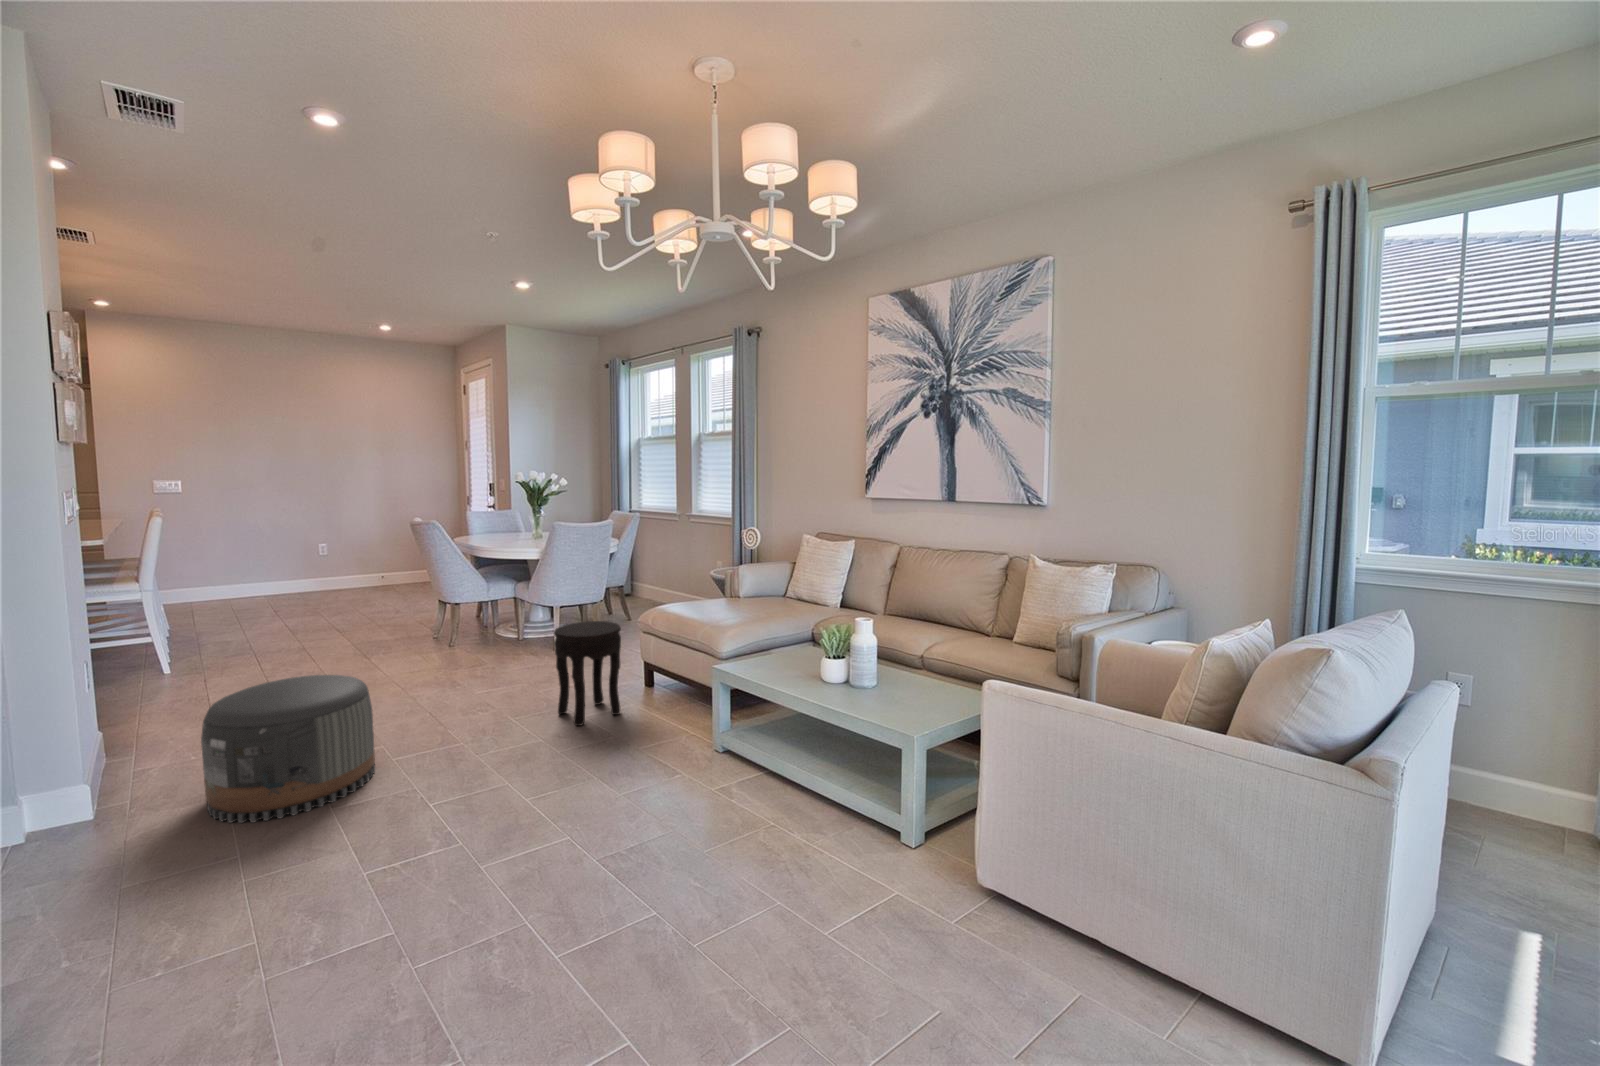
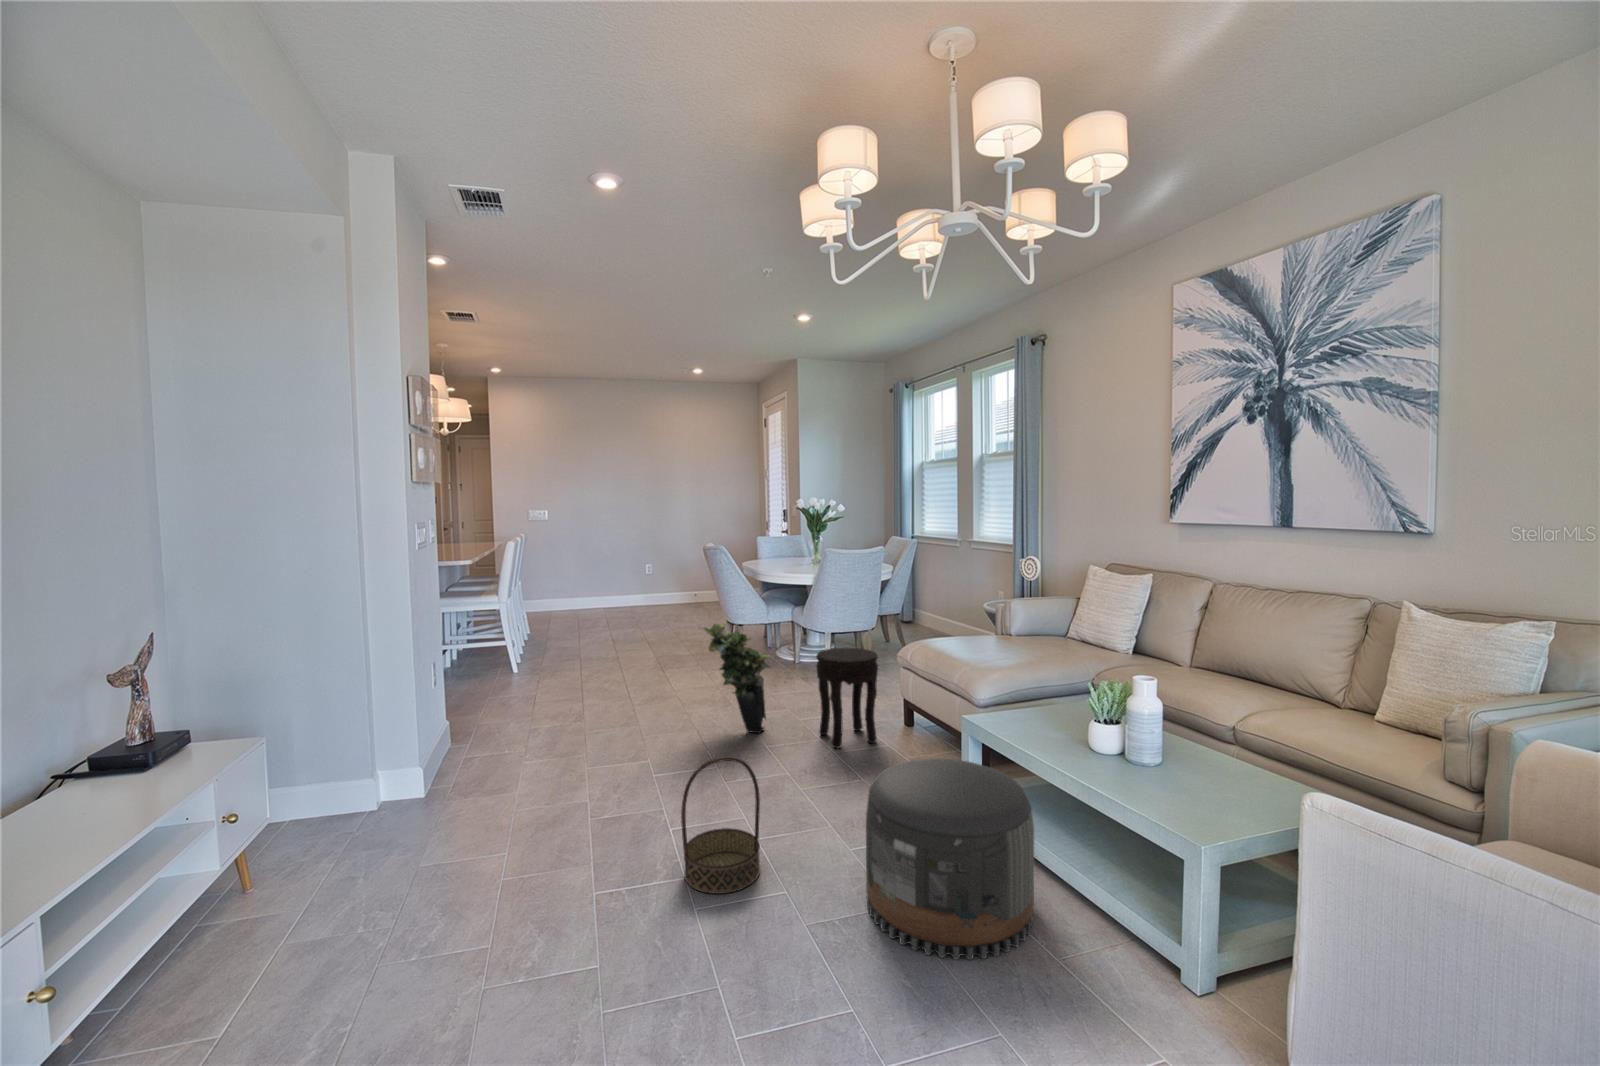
potted plant: none [408,601,499,723] -> present [703,623,770,733]
pouf: present [201,675,375,823] -> present [866,758,1034,960]
basket: none [410,761,516,929] -> present [681,756,760,894]

